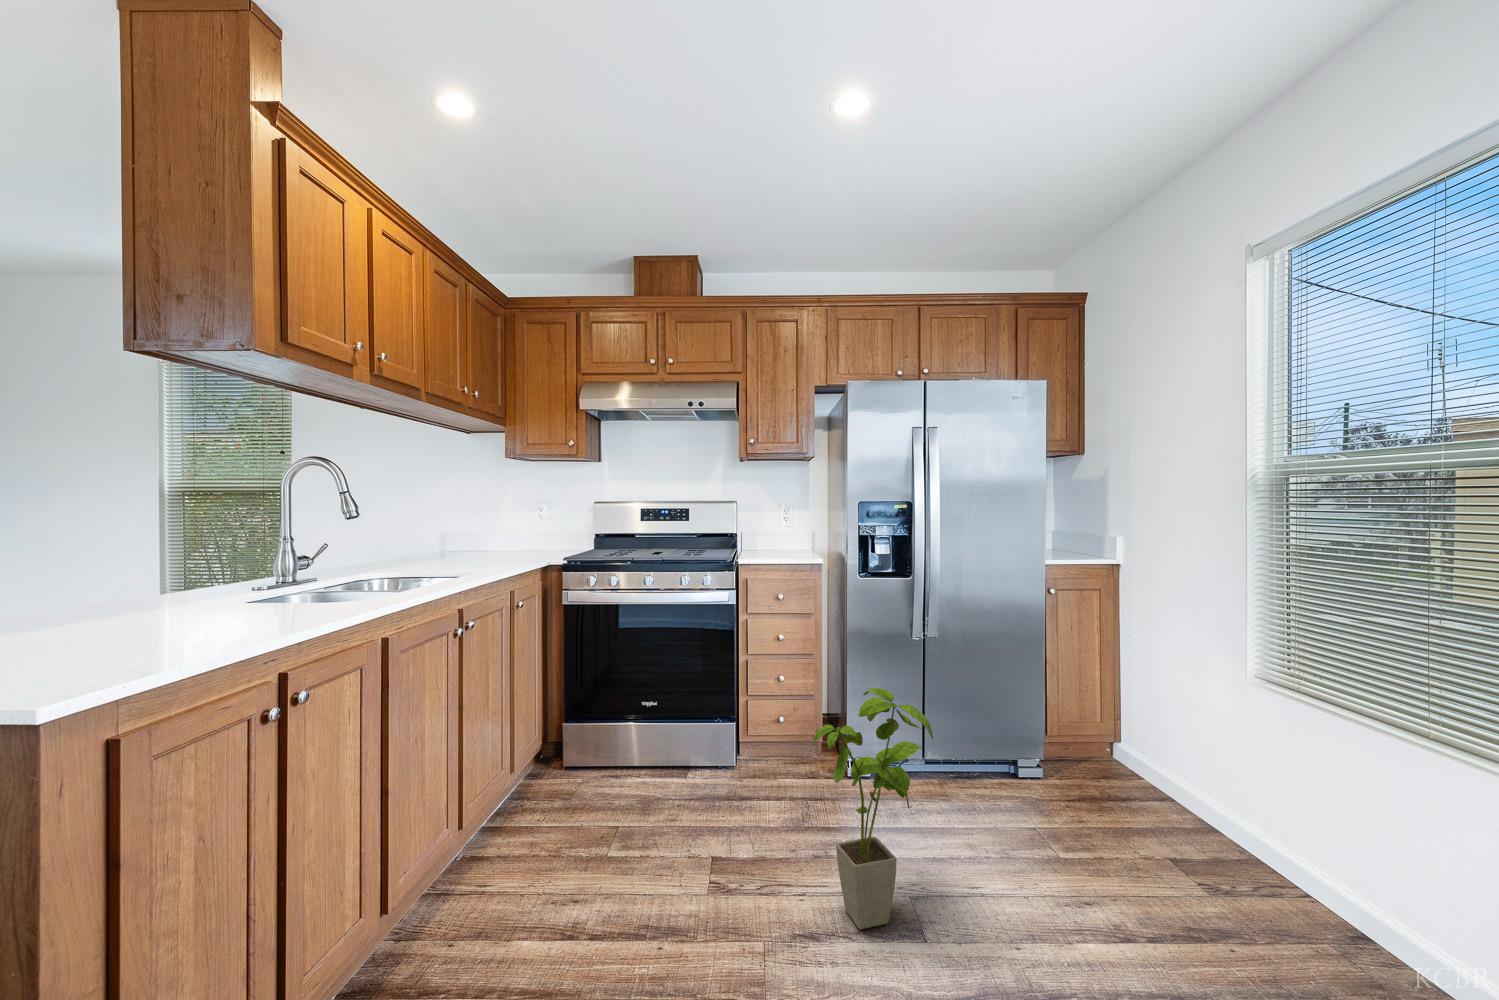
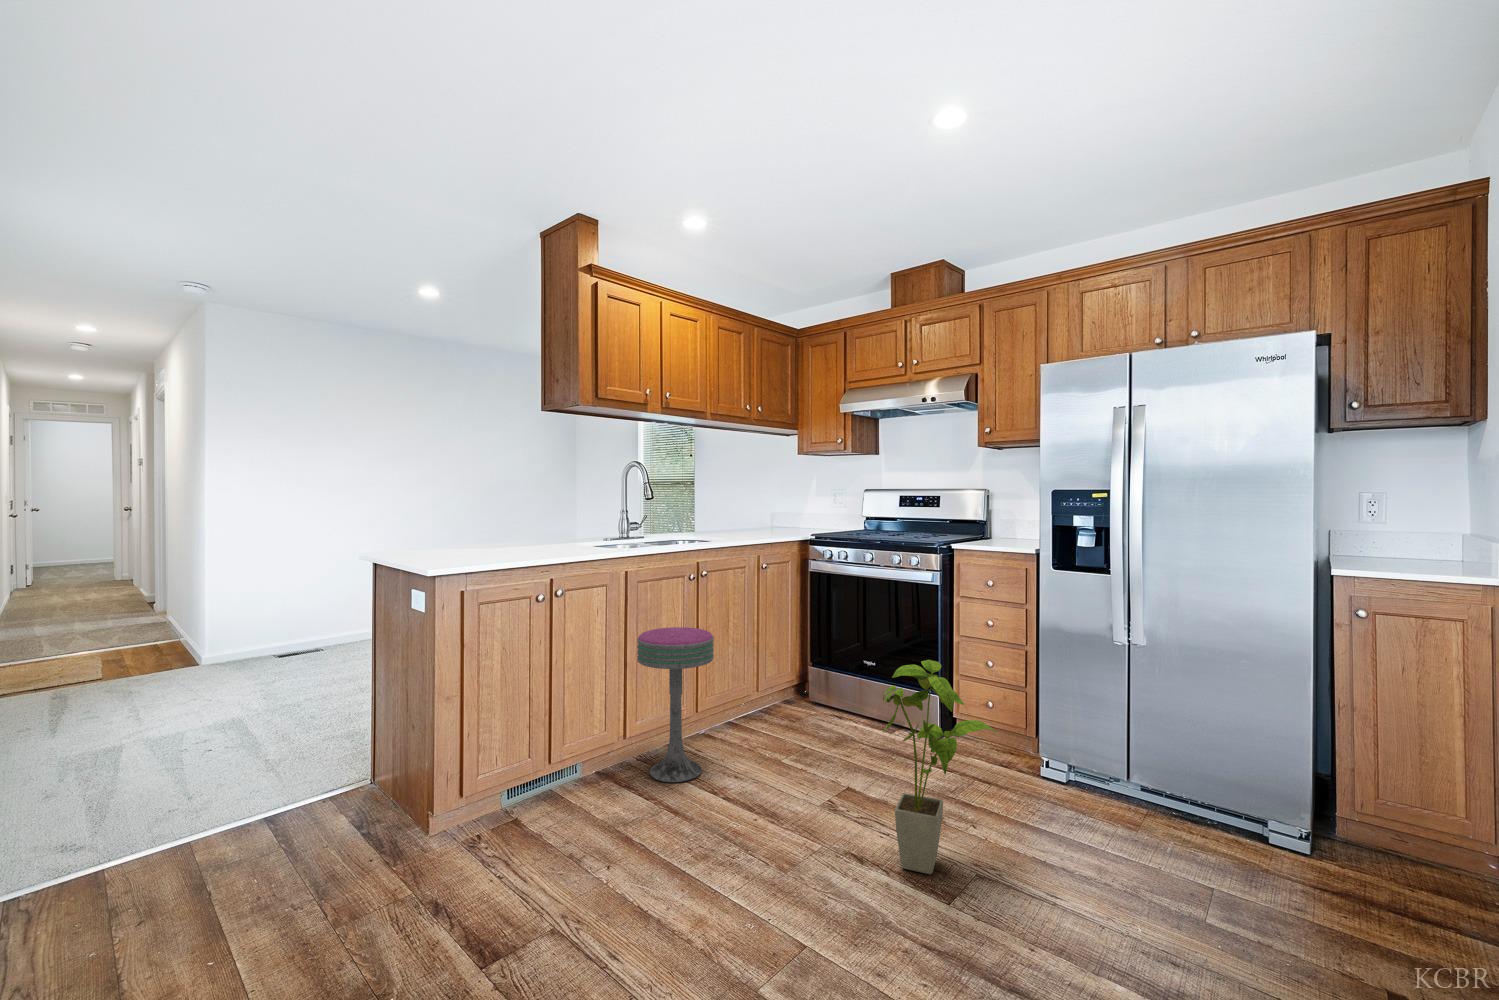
bar stool: none [416,706,538,952] -> present [637,627,714,782]

